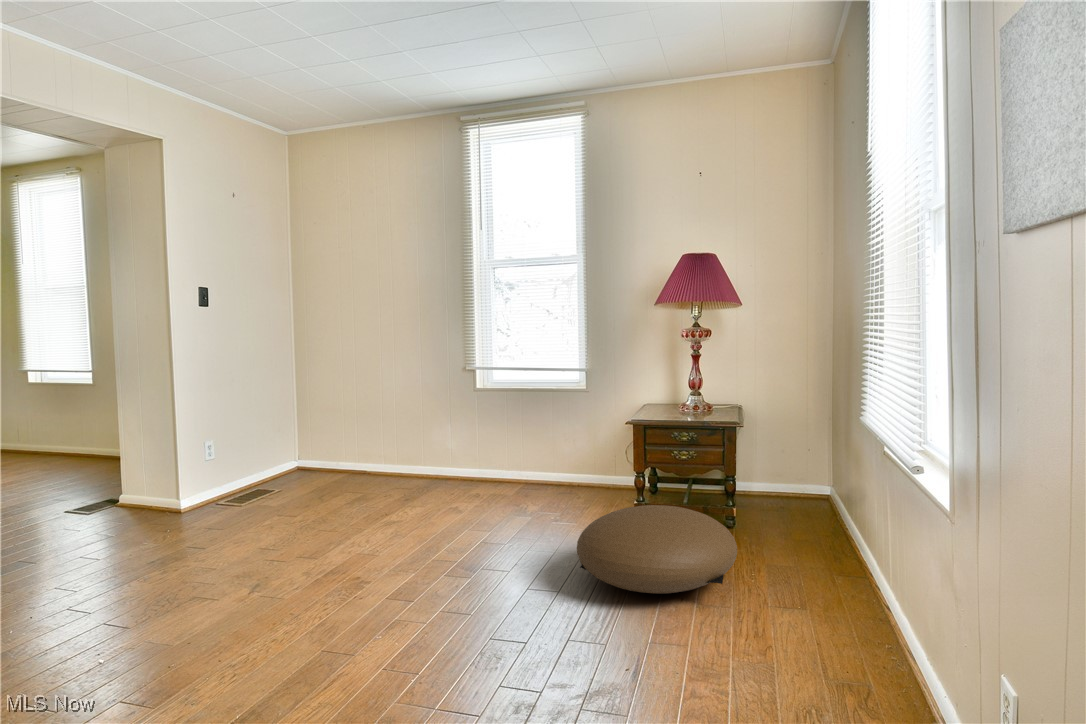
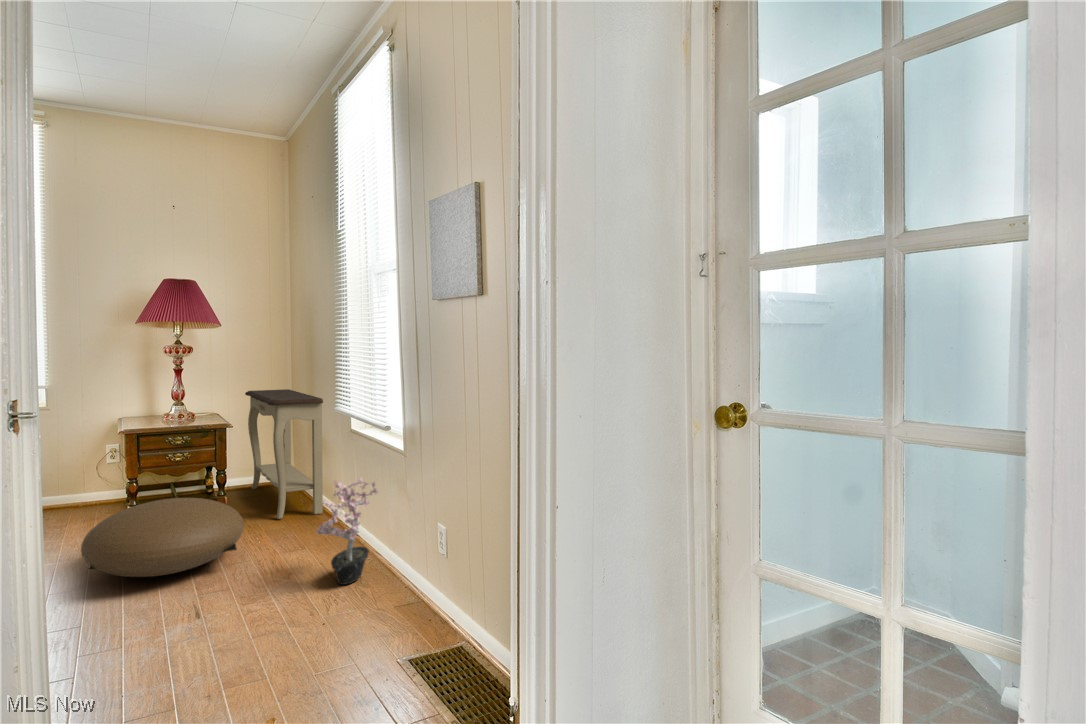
console table: none [766,383,850,552] -> present [245,389,323,519]
potted plant: none [811,520,903,672] -> present [316,479,378,585]

